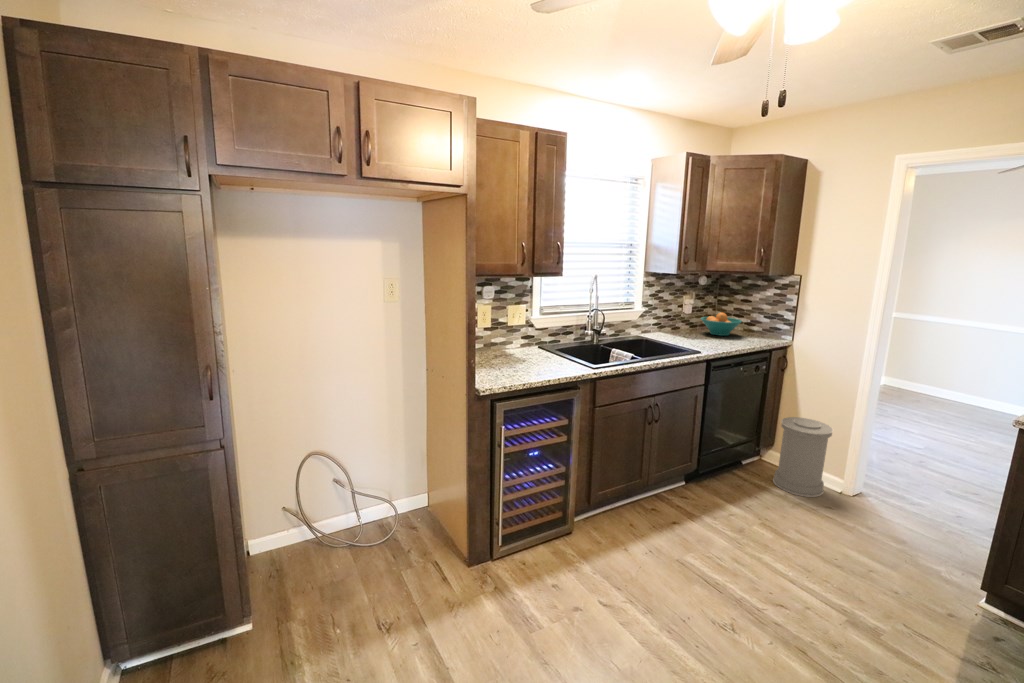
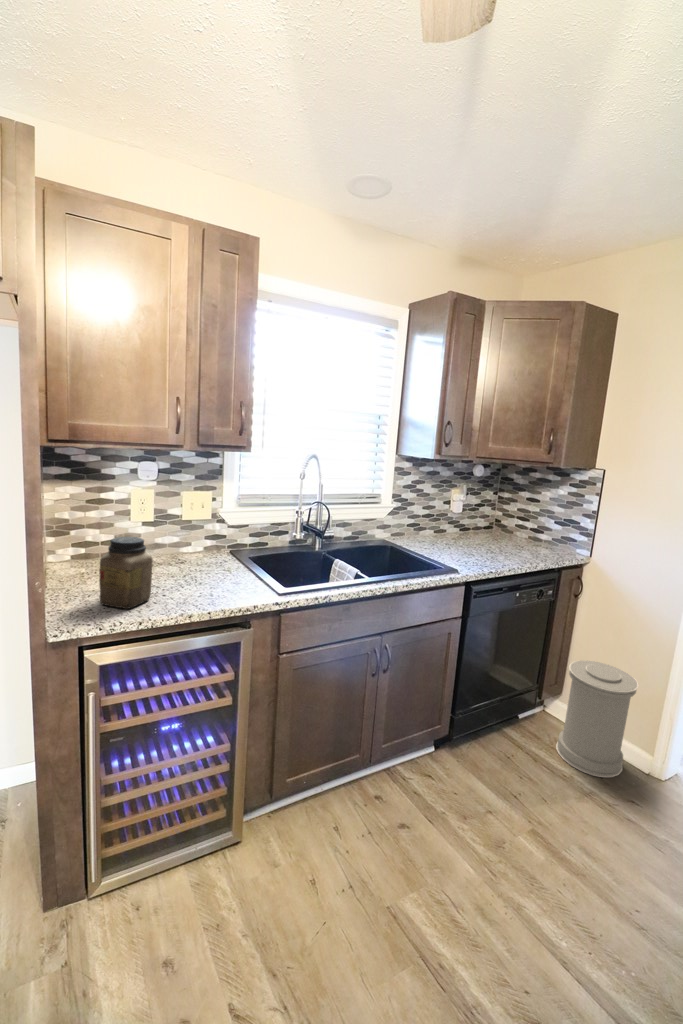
fruit bowl: present [701,313,742,336] -> none [473,514,525,545]
jar: none [494,334,521,377] -> present [99,537,153,609]

